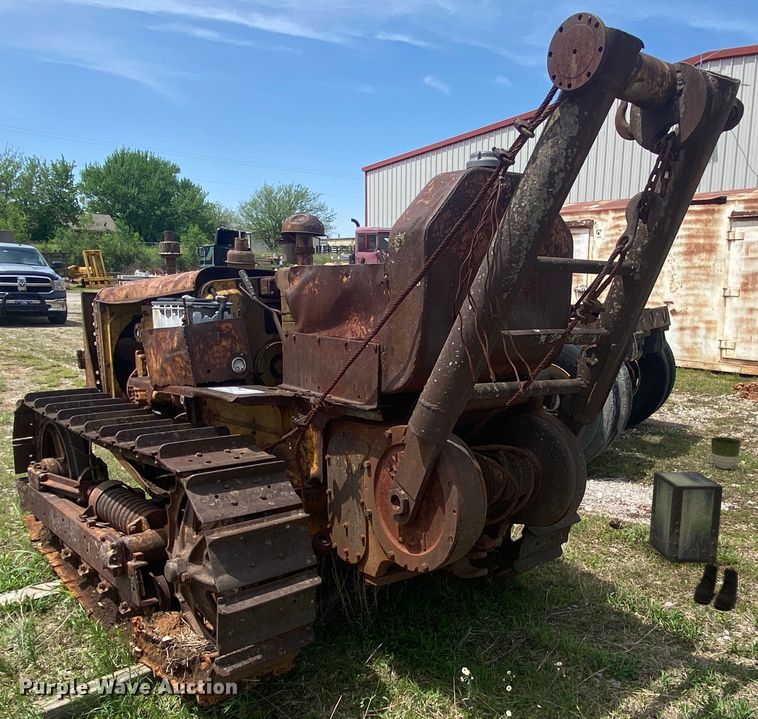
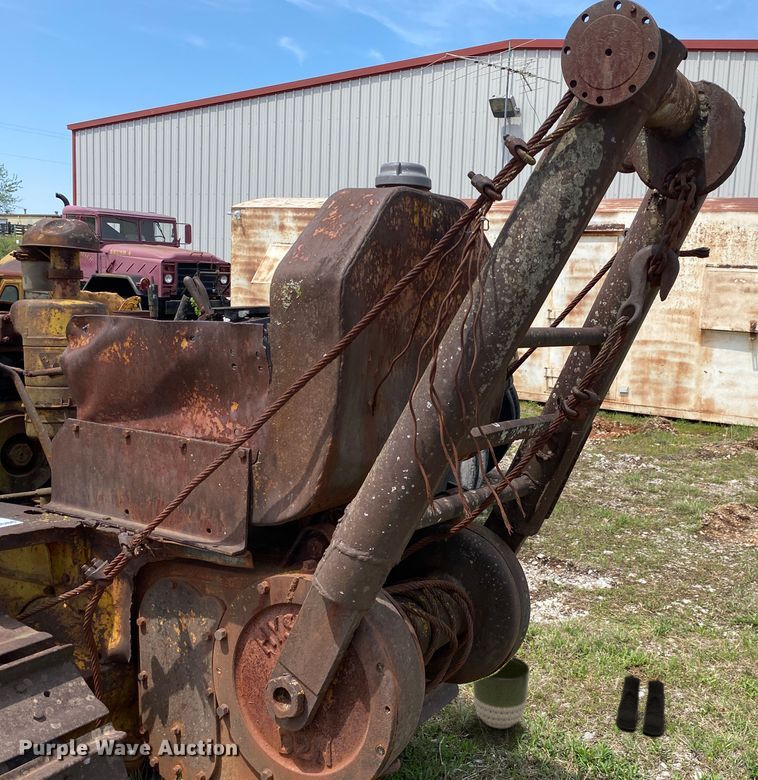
planter: present [711,437,741,469] -> present [473,657,529,729]
storage box: present [649,472,723,562] -> none [541,553,629,674]

